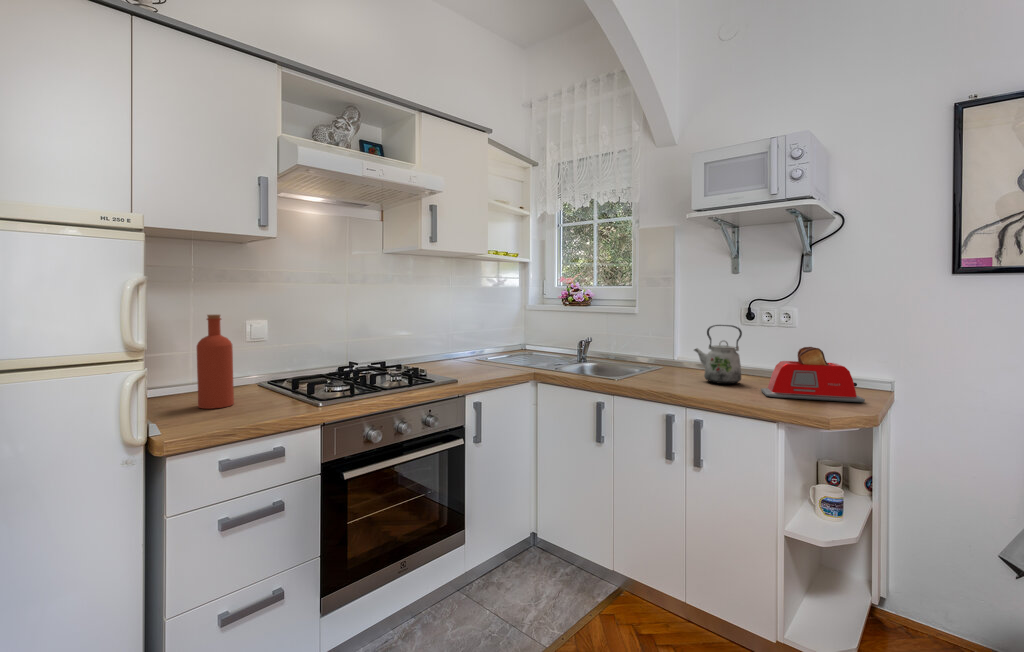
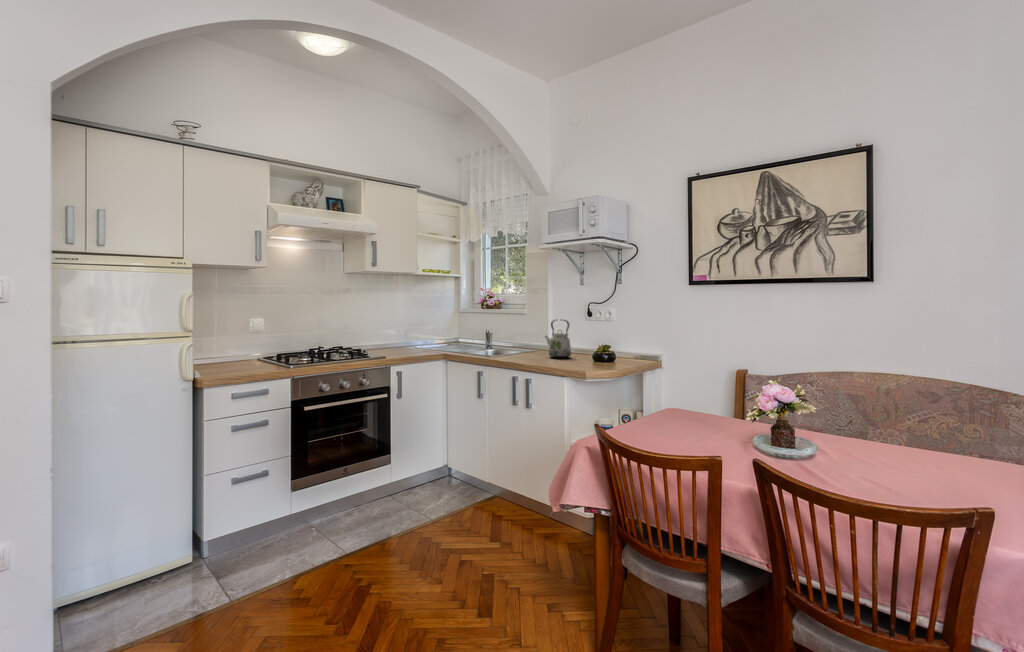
bottle: present [197,314,234,409] -> none [219,314,241,368]
toaster: present [761,347,865,402] -> none [571,332,627,365]

